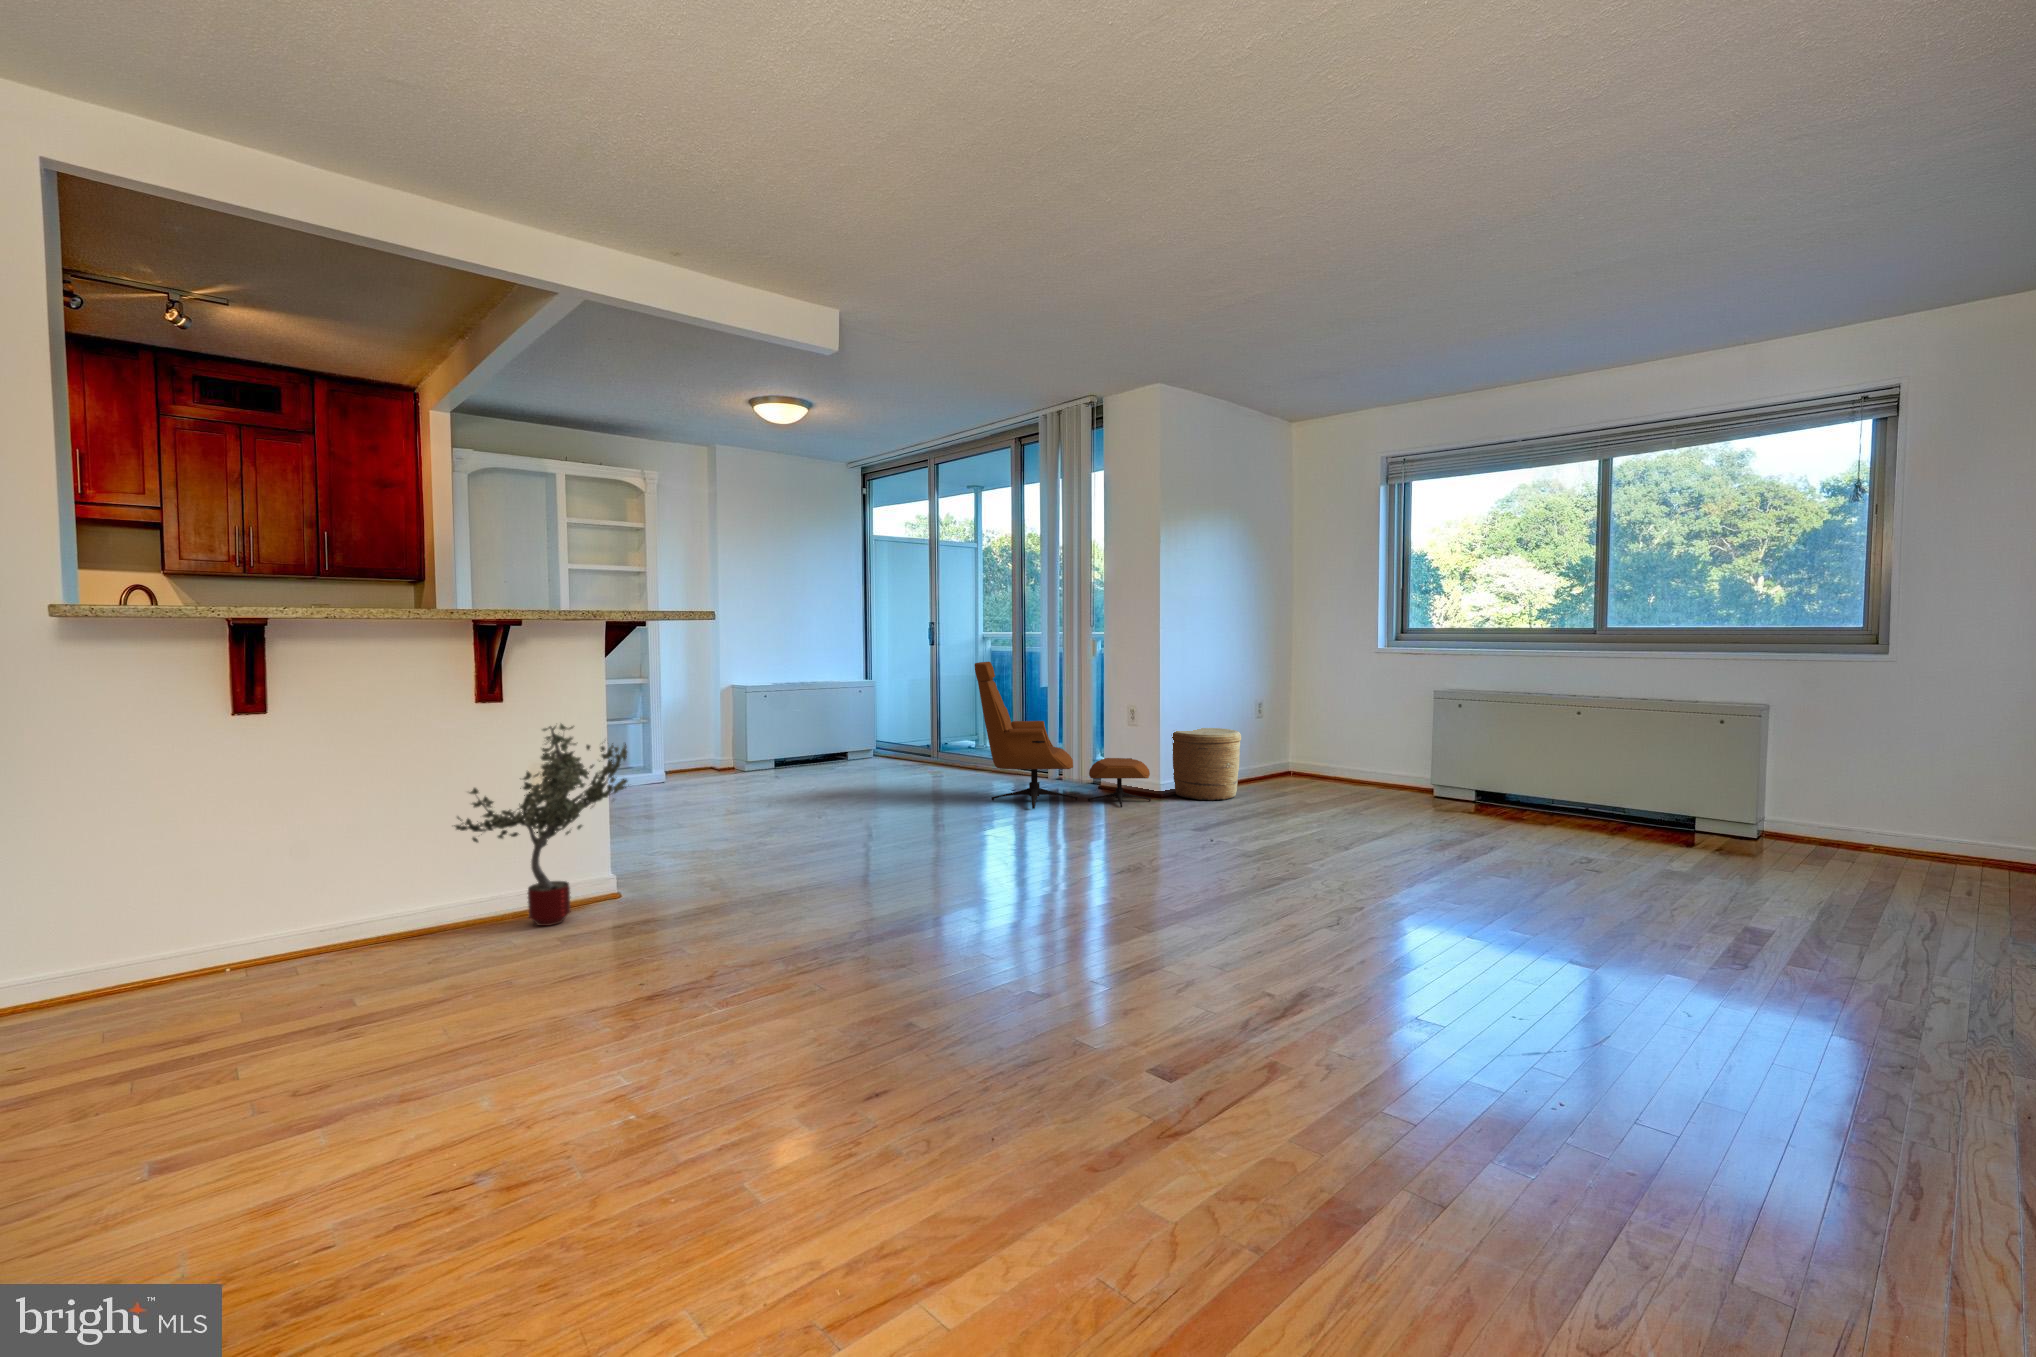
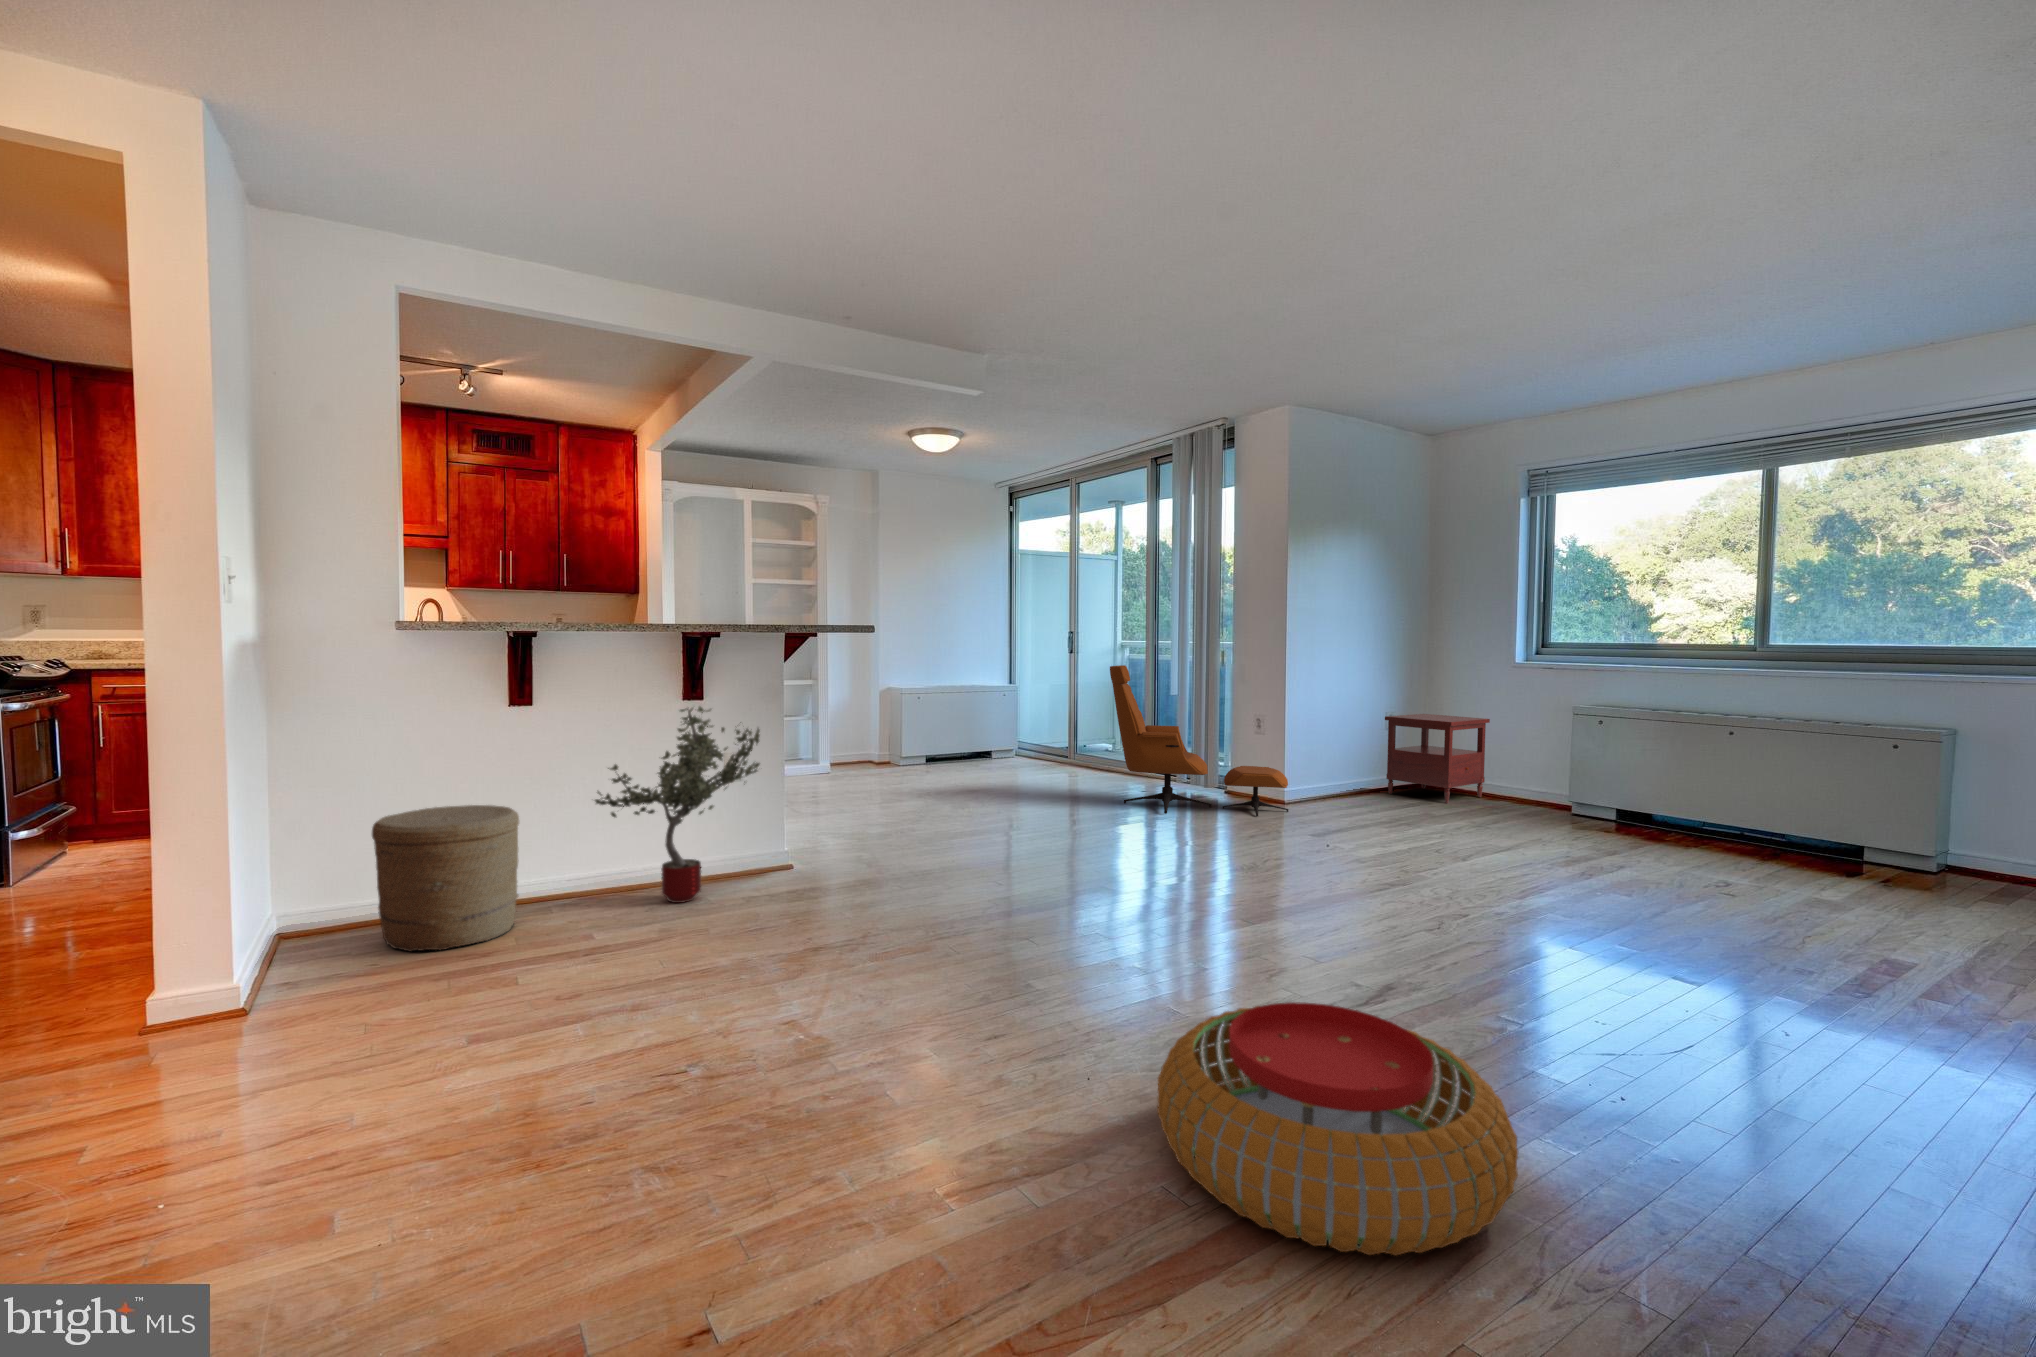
side table: none [1240,700,1334,785] -> present [1385,714,1490,803]
woven basket: present [1172,728,1241,800] -> present [372,805,519,952]
pouf: none [1037,966,1314,1148] -> present [1157,1002,1518,1256]

